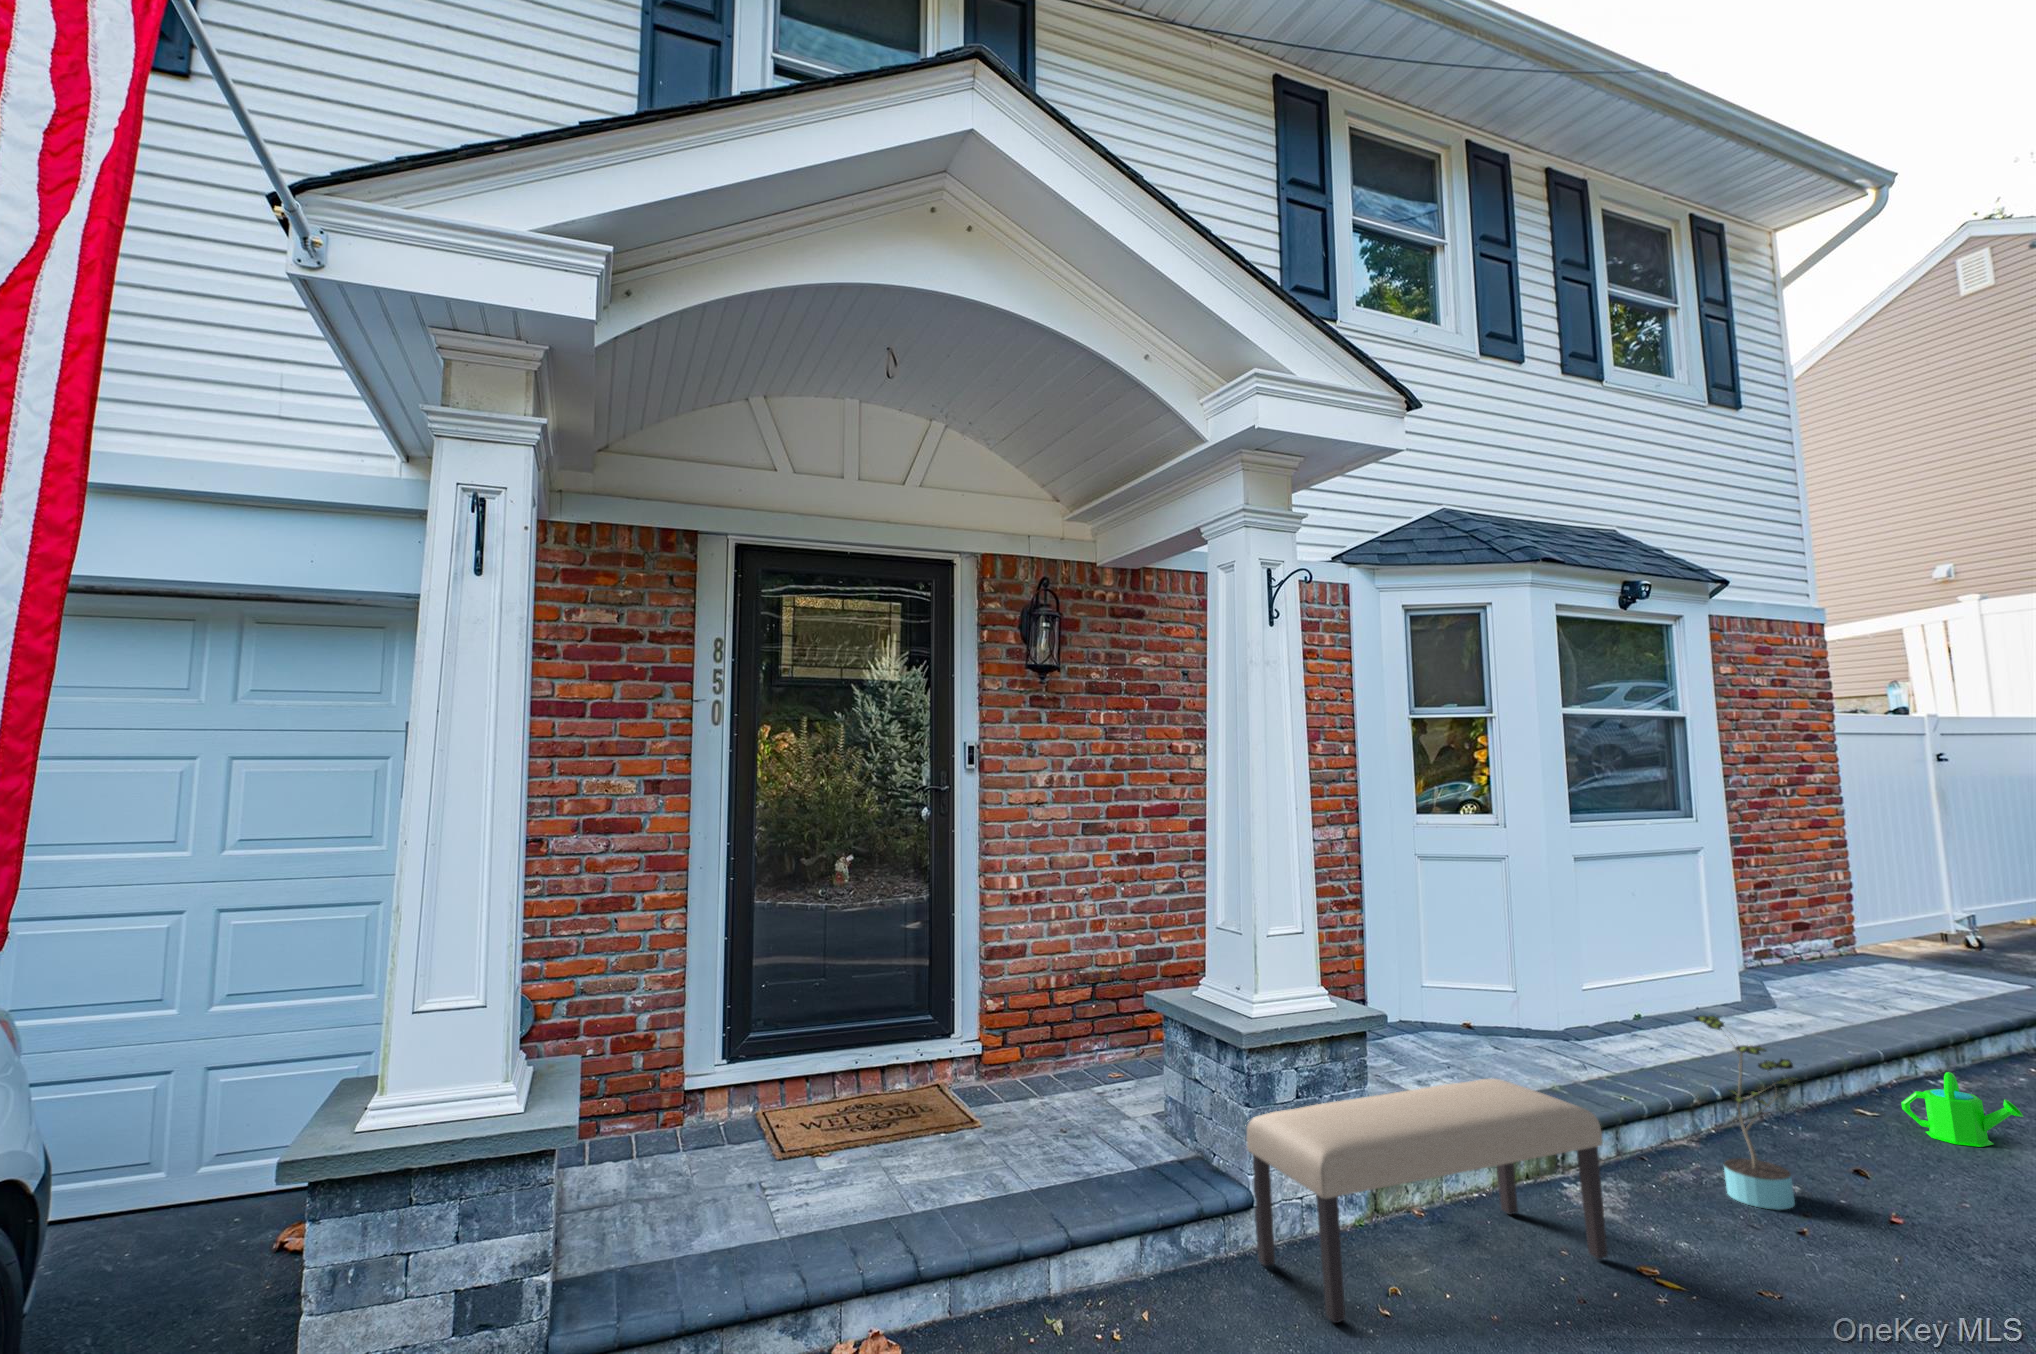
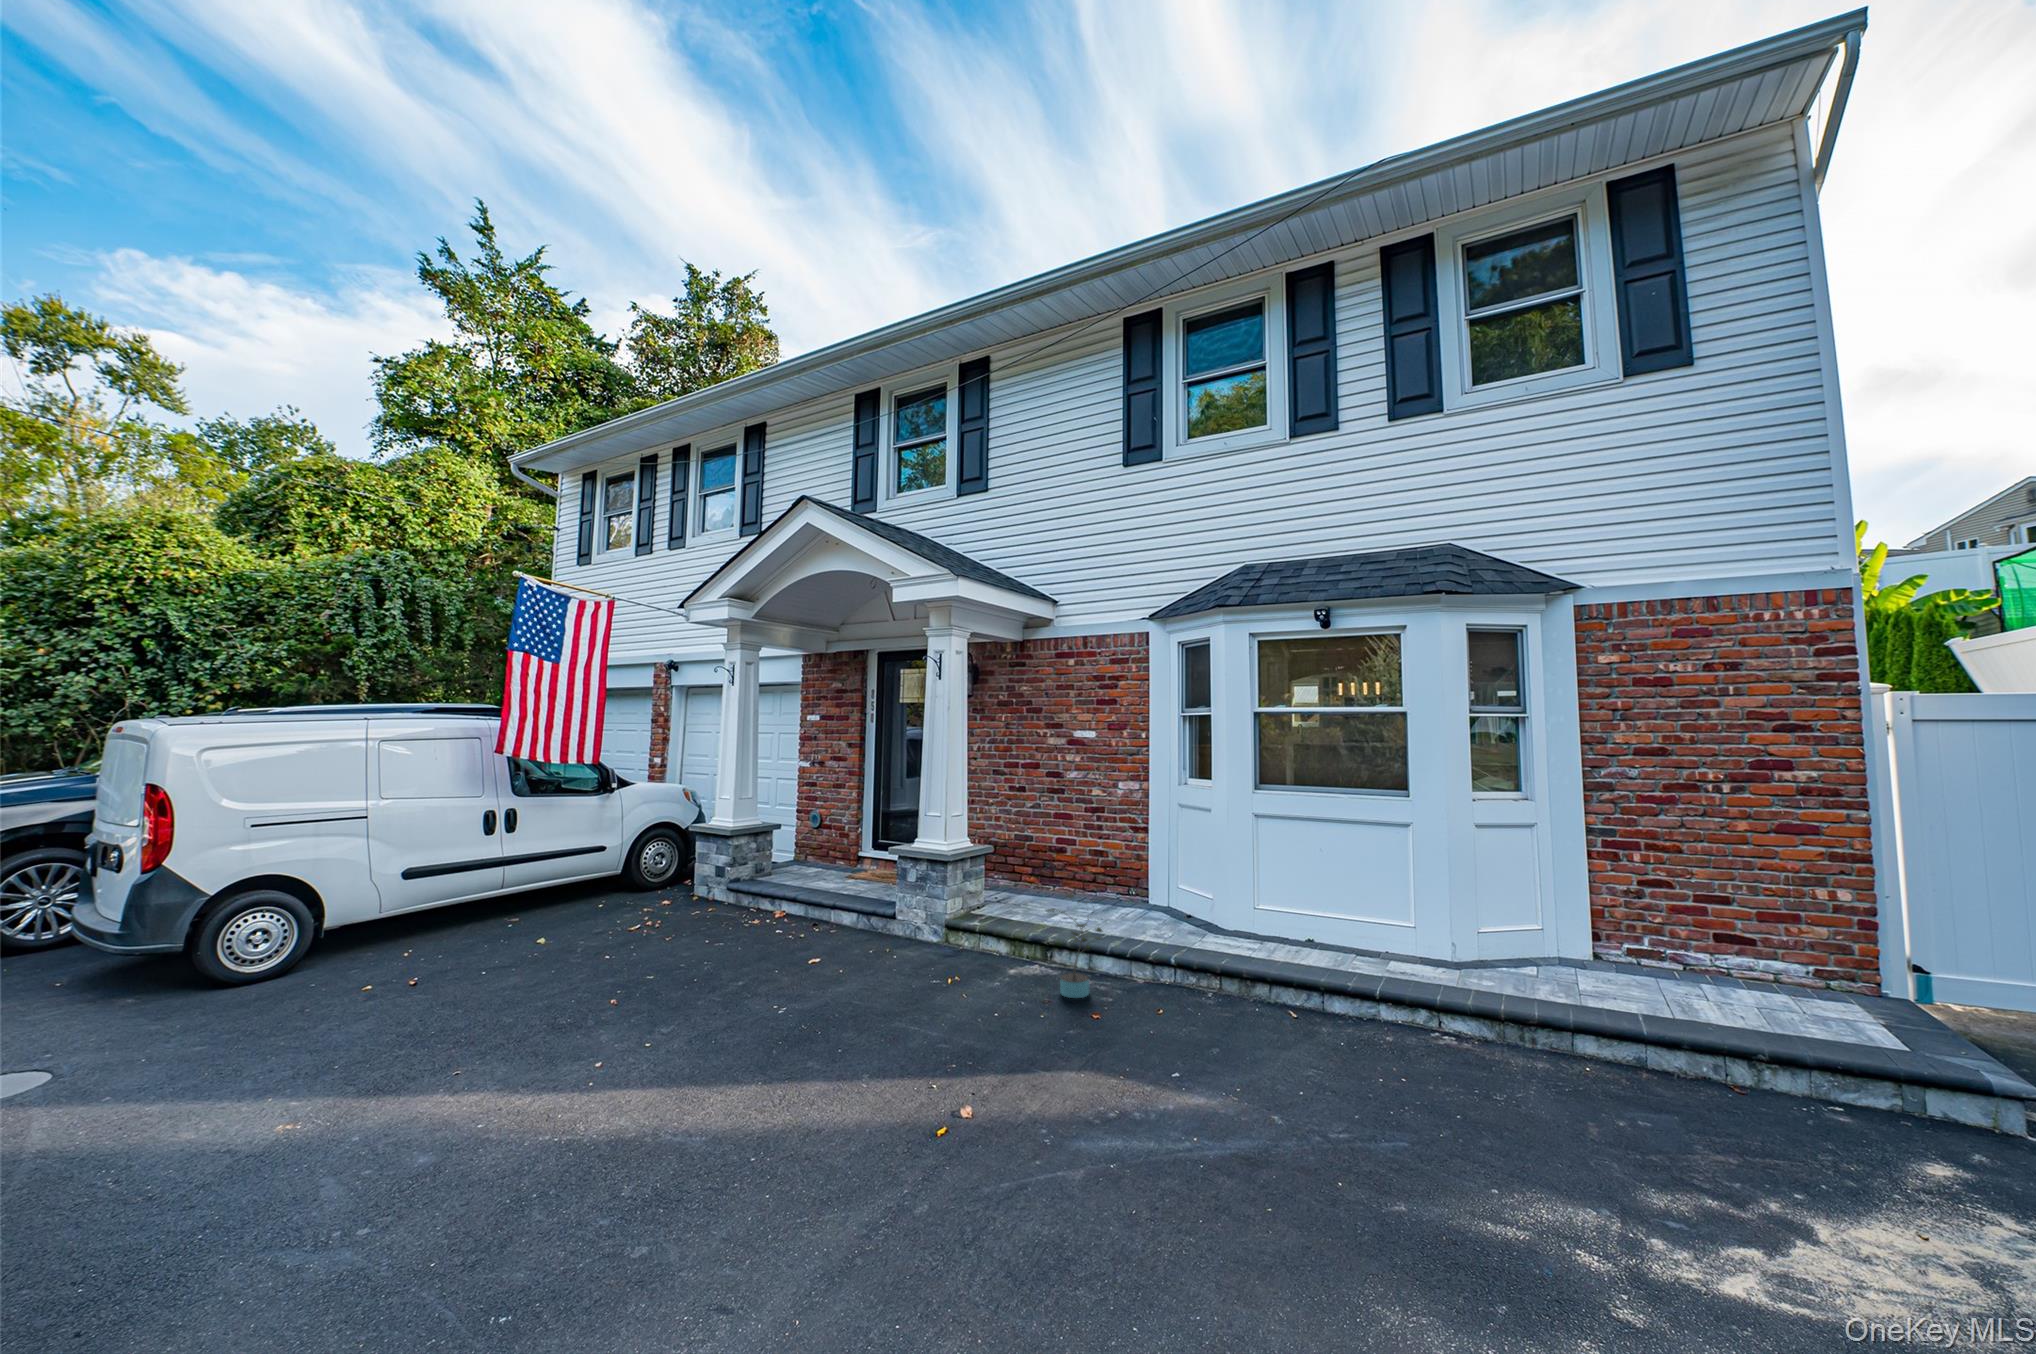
watering can: present [1901,1072,2023,1147] -> none [1260,986,1297,1040]
bench: present [1247,1078,1608,1323] -> none [857,886,993,973]

